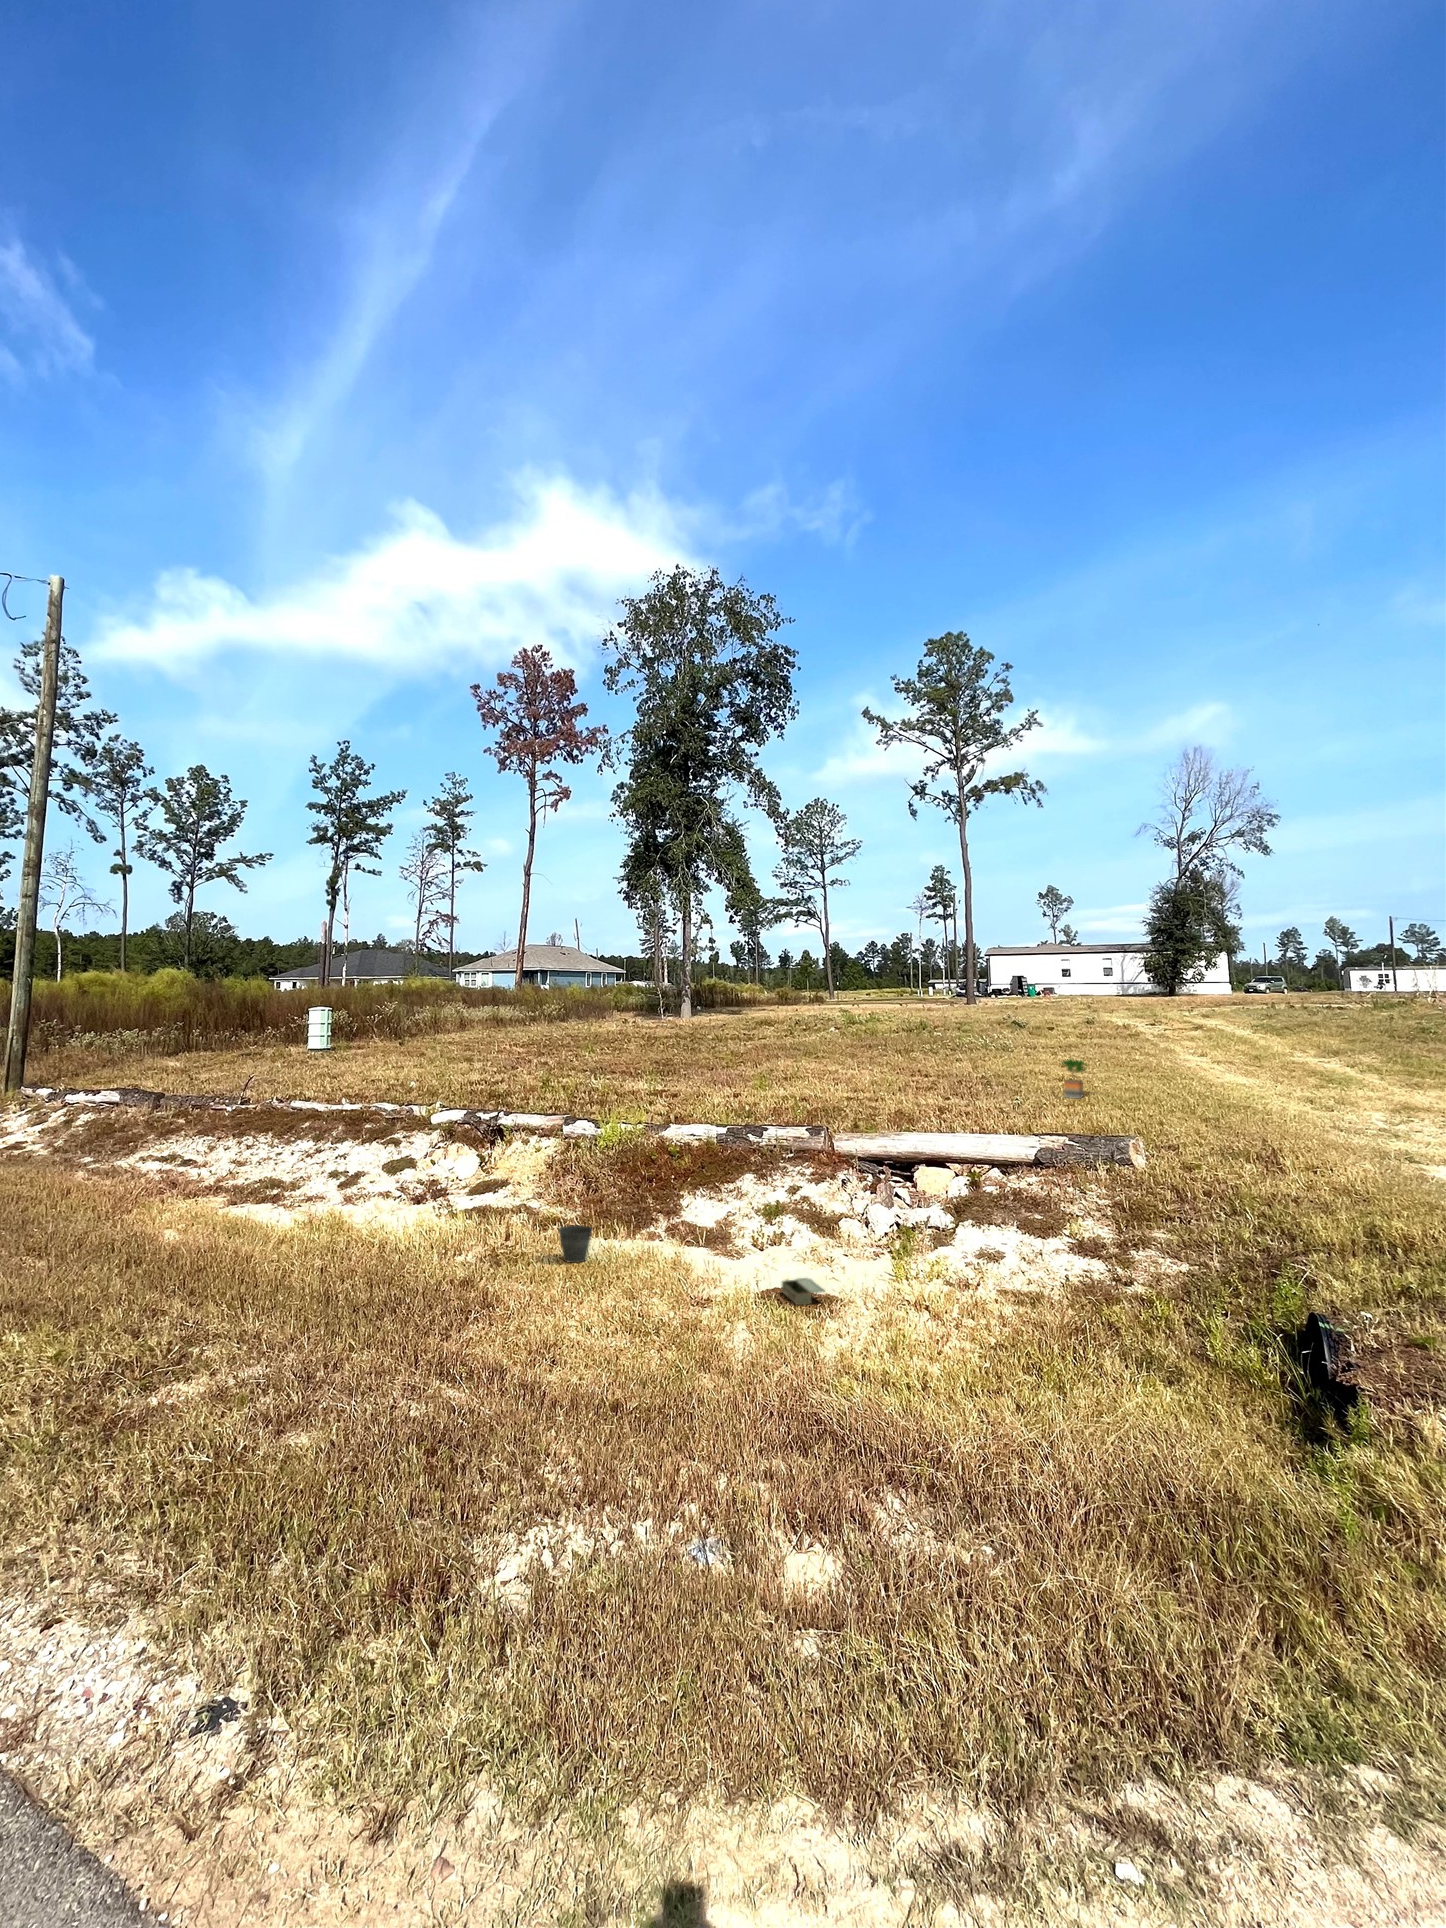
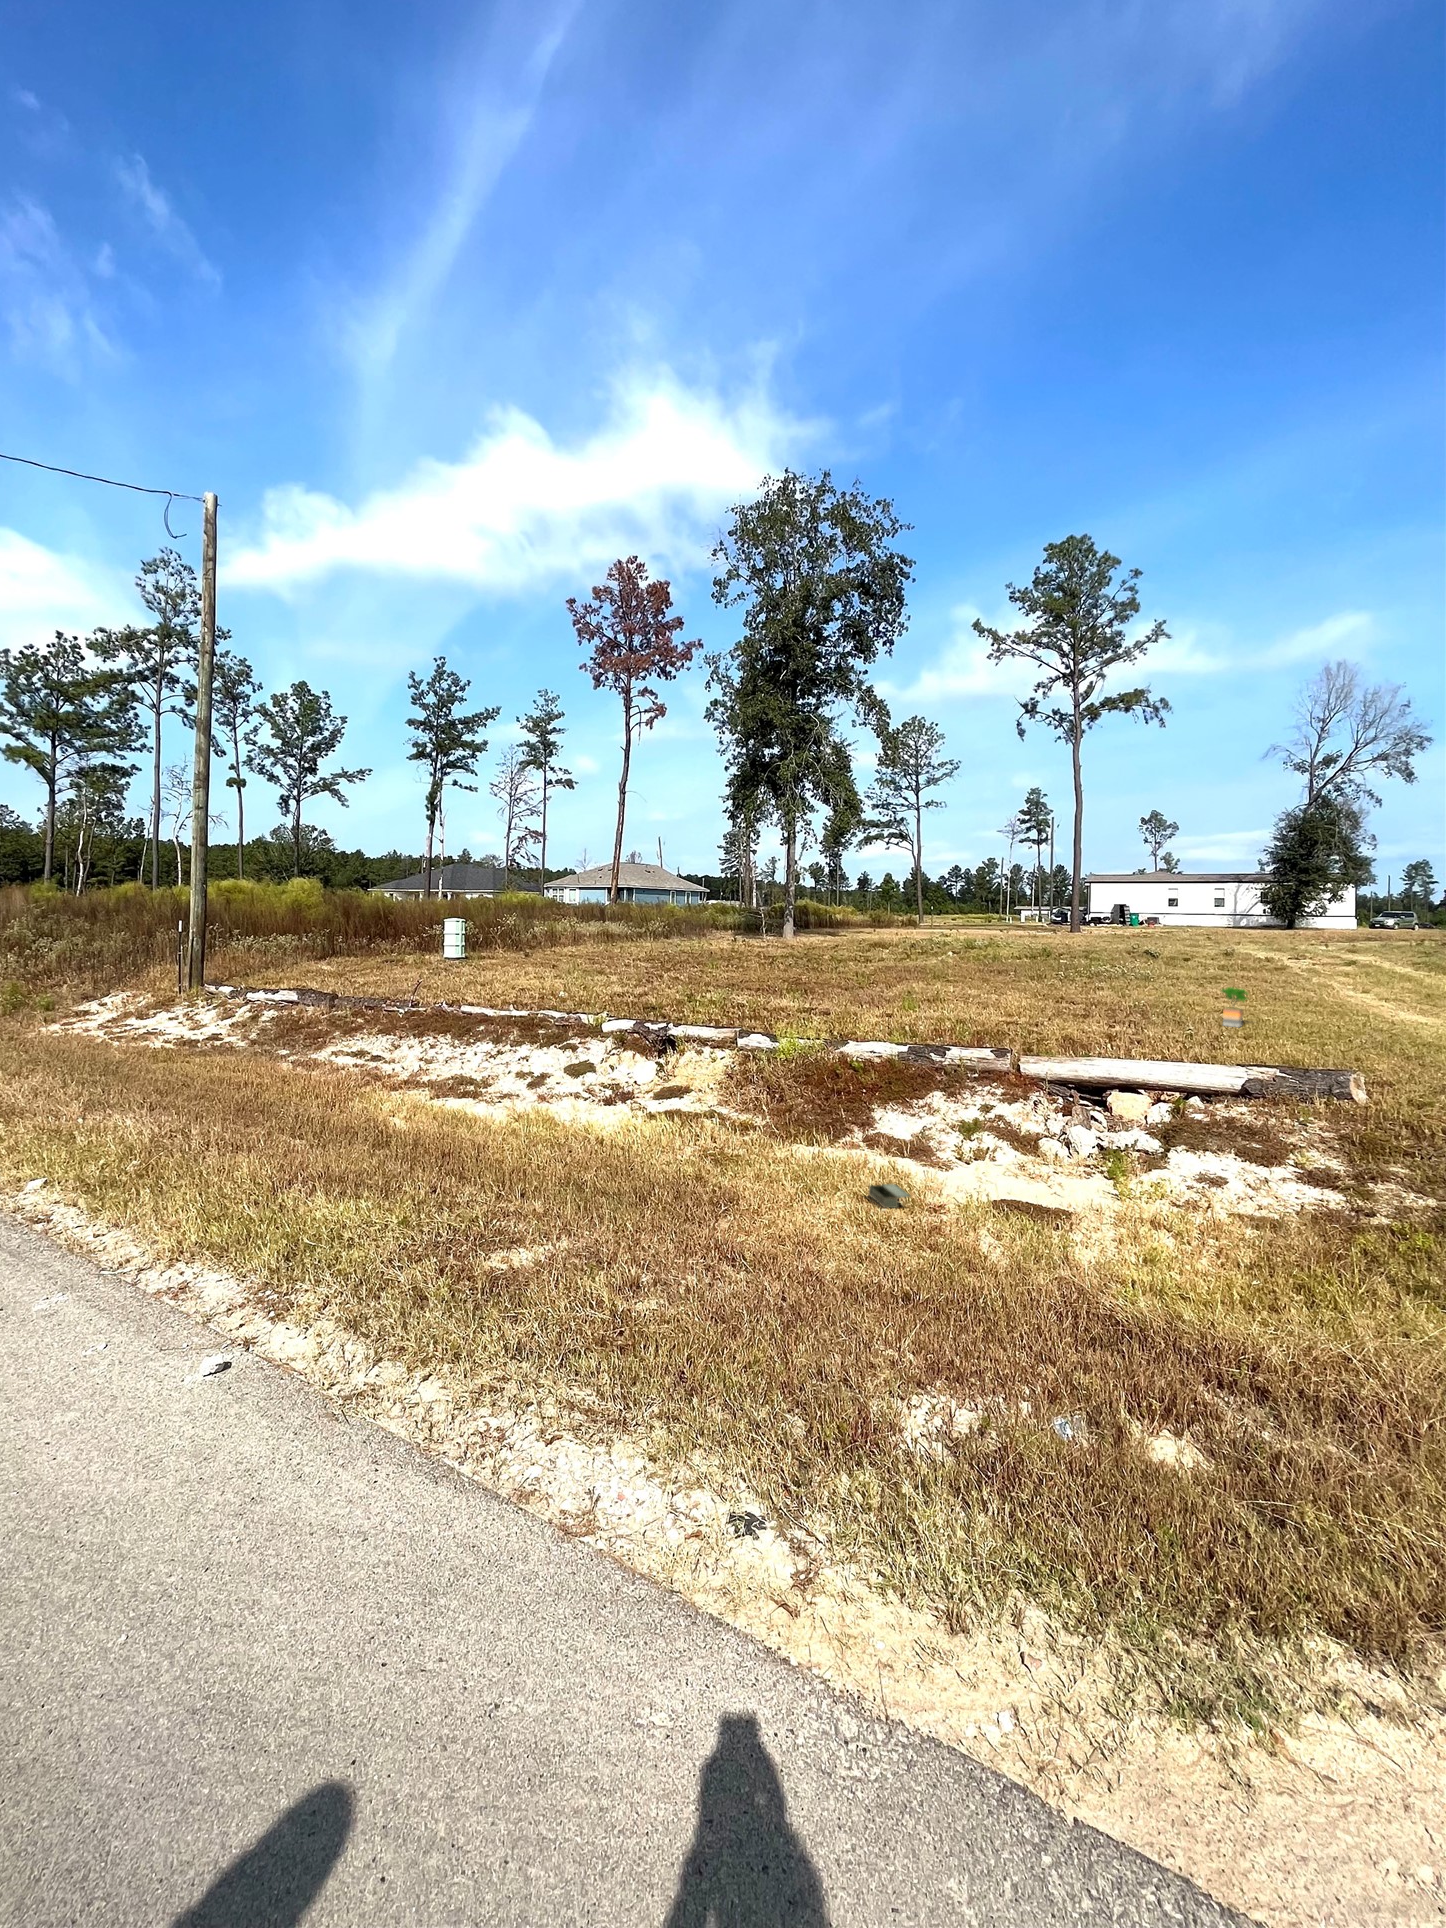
bucket: present [558,1211,592,1263] -> none [775,1120,809,1170]
toolbox: present [782,1278,824,1305] -> present [869,1184,910,1208]

